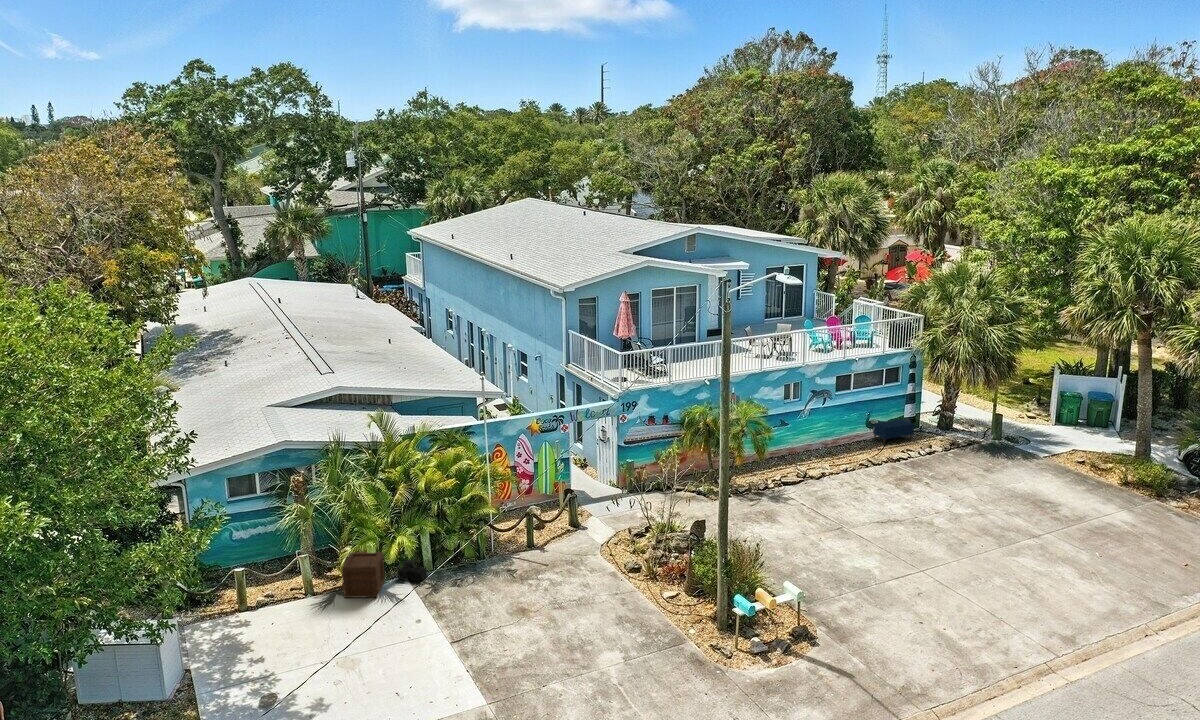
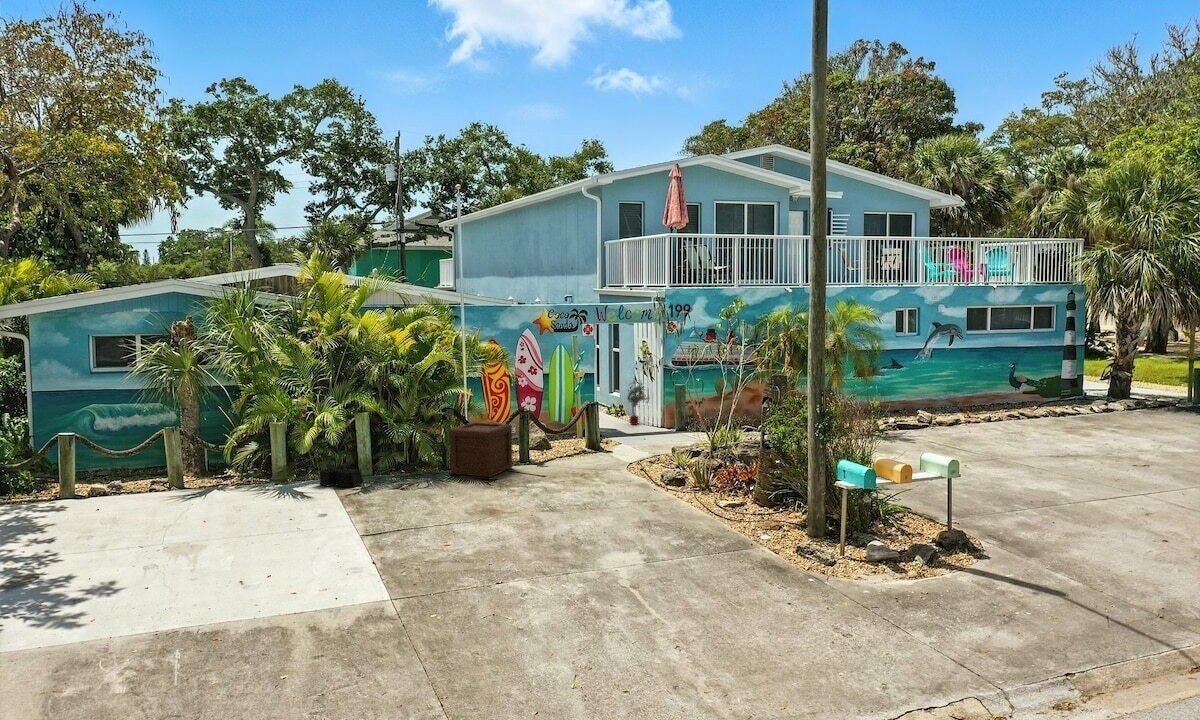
bench: present [873,419,914,444] -> none [1019,377,1078,405]
potted tree: none [590,452,609,484] -> present [627,380,649,425]
wooden crate: present [342,552,385,598] -> present [449,422,513,477]

